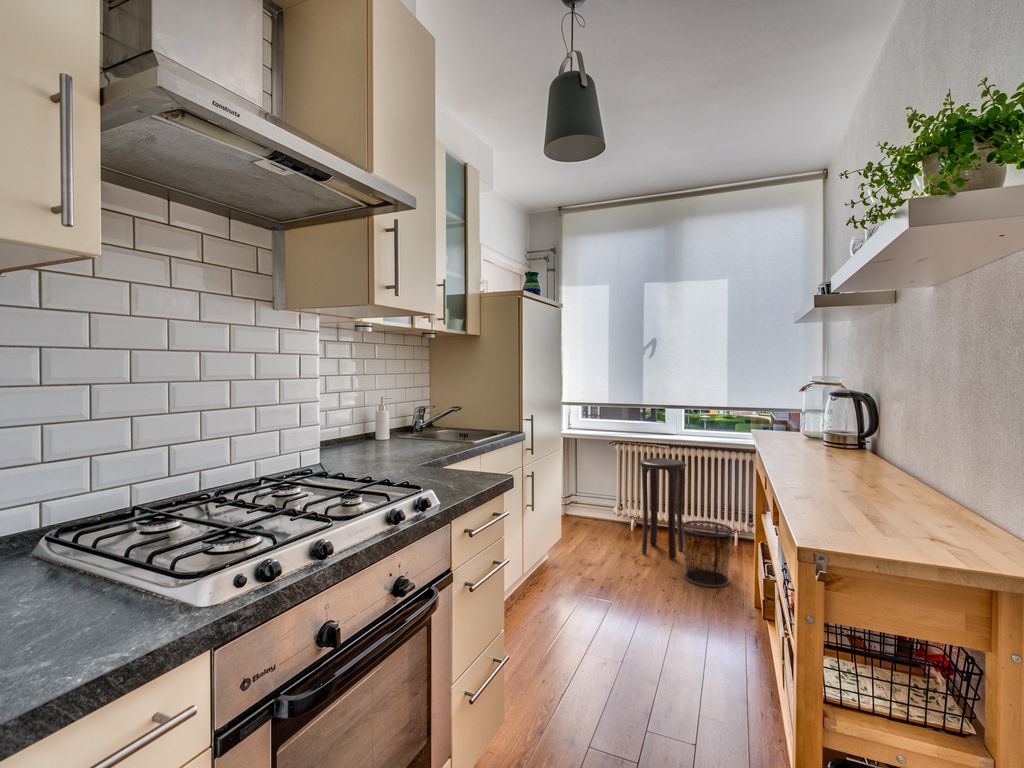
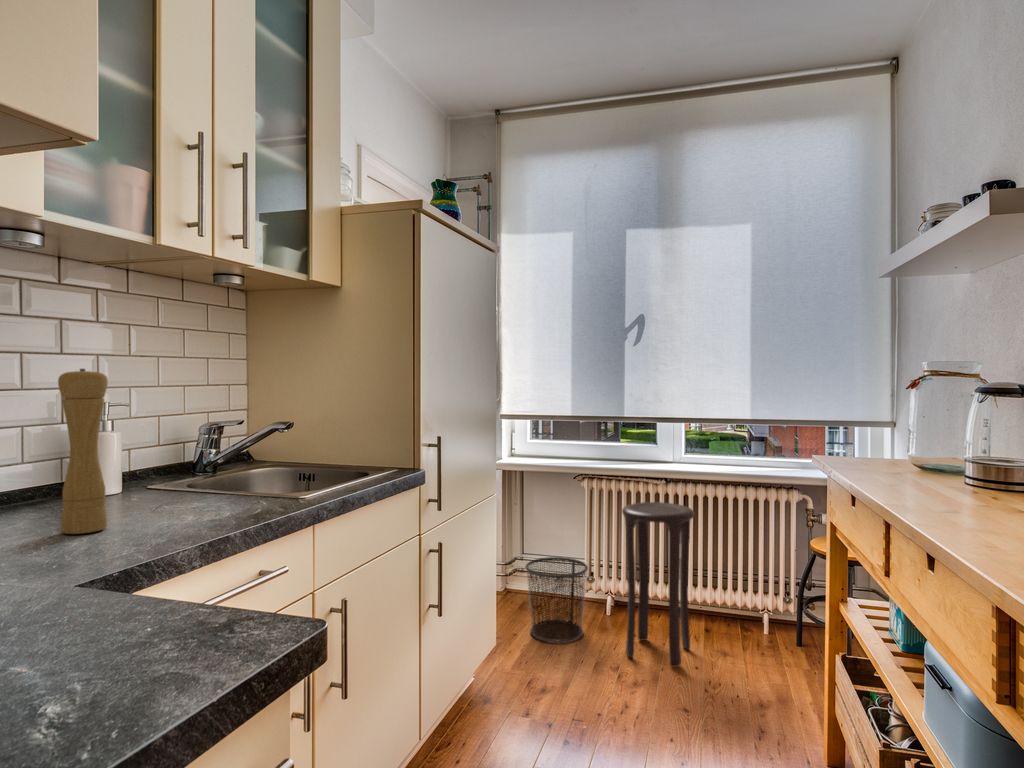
pepper mill: none [375,380,394,453] -> present [58,369,108,534]
trash can: present [681,520,733,587] -> present [525,557,588,643]

